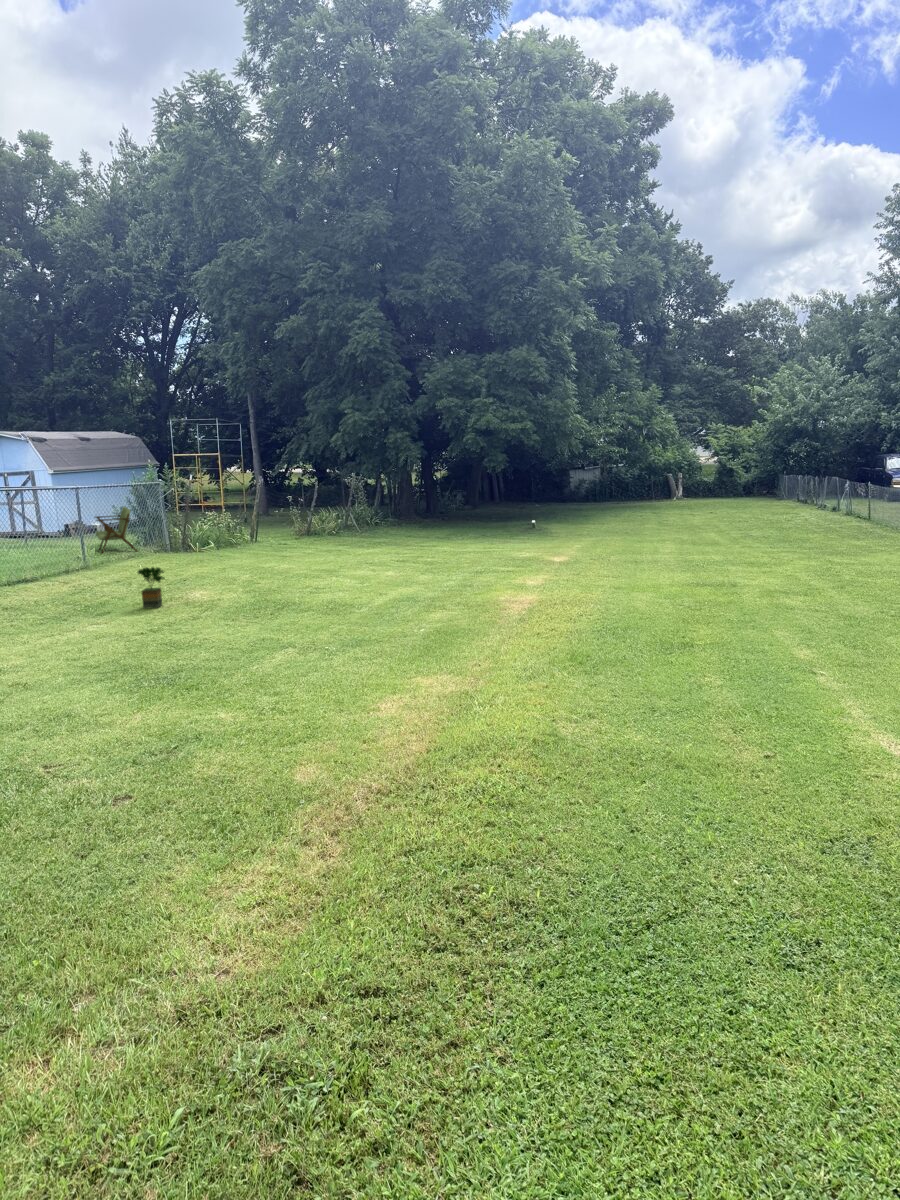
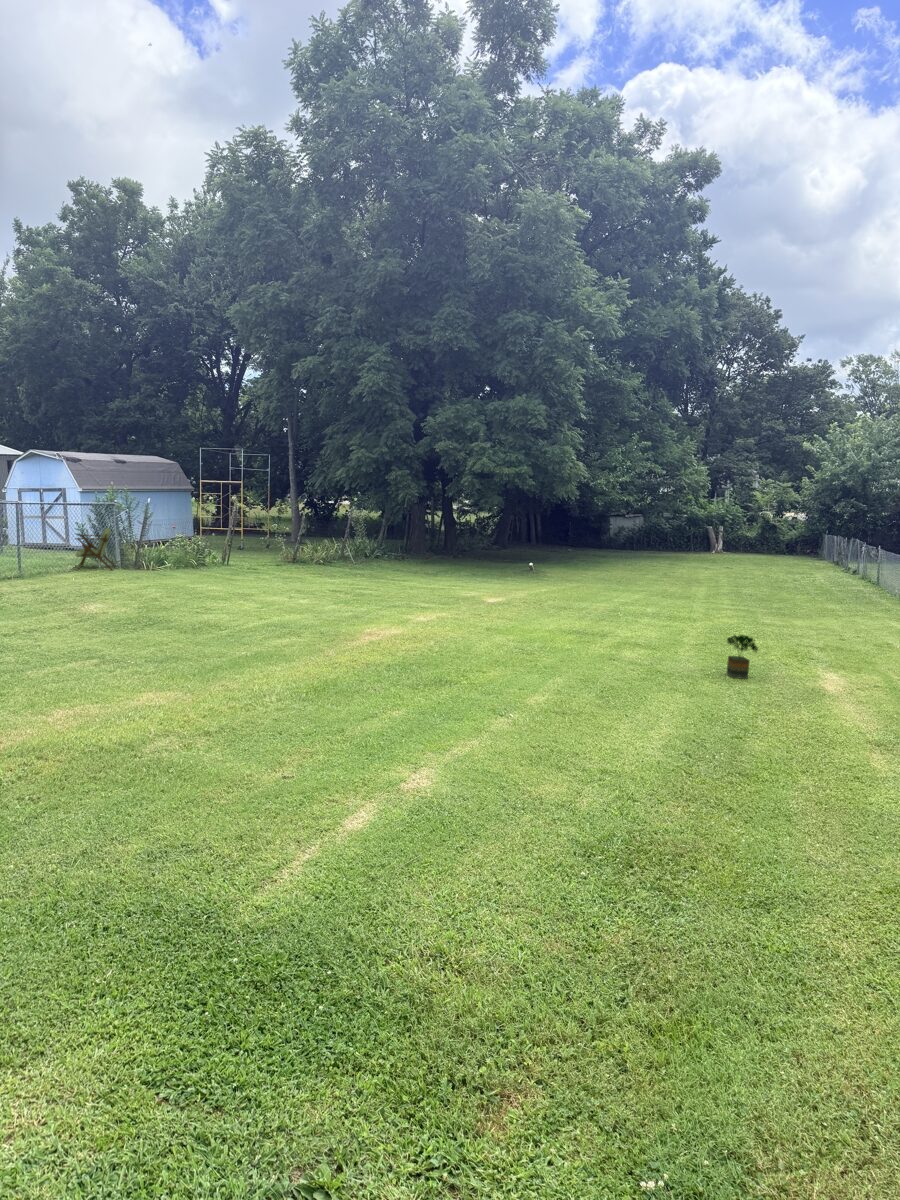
potted tree: present [138,567,165,609] -> present [727,635,758,679]

